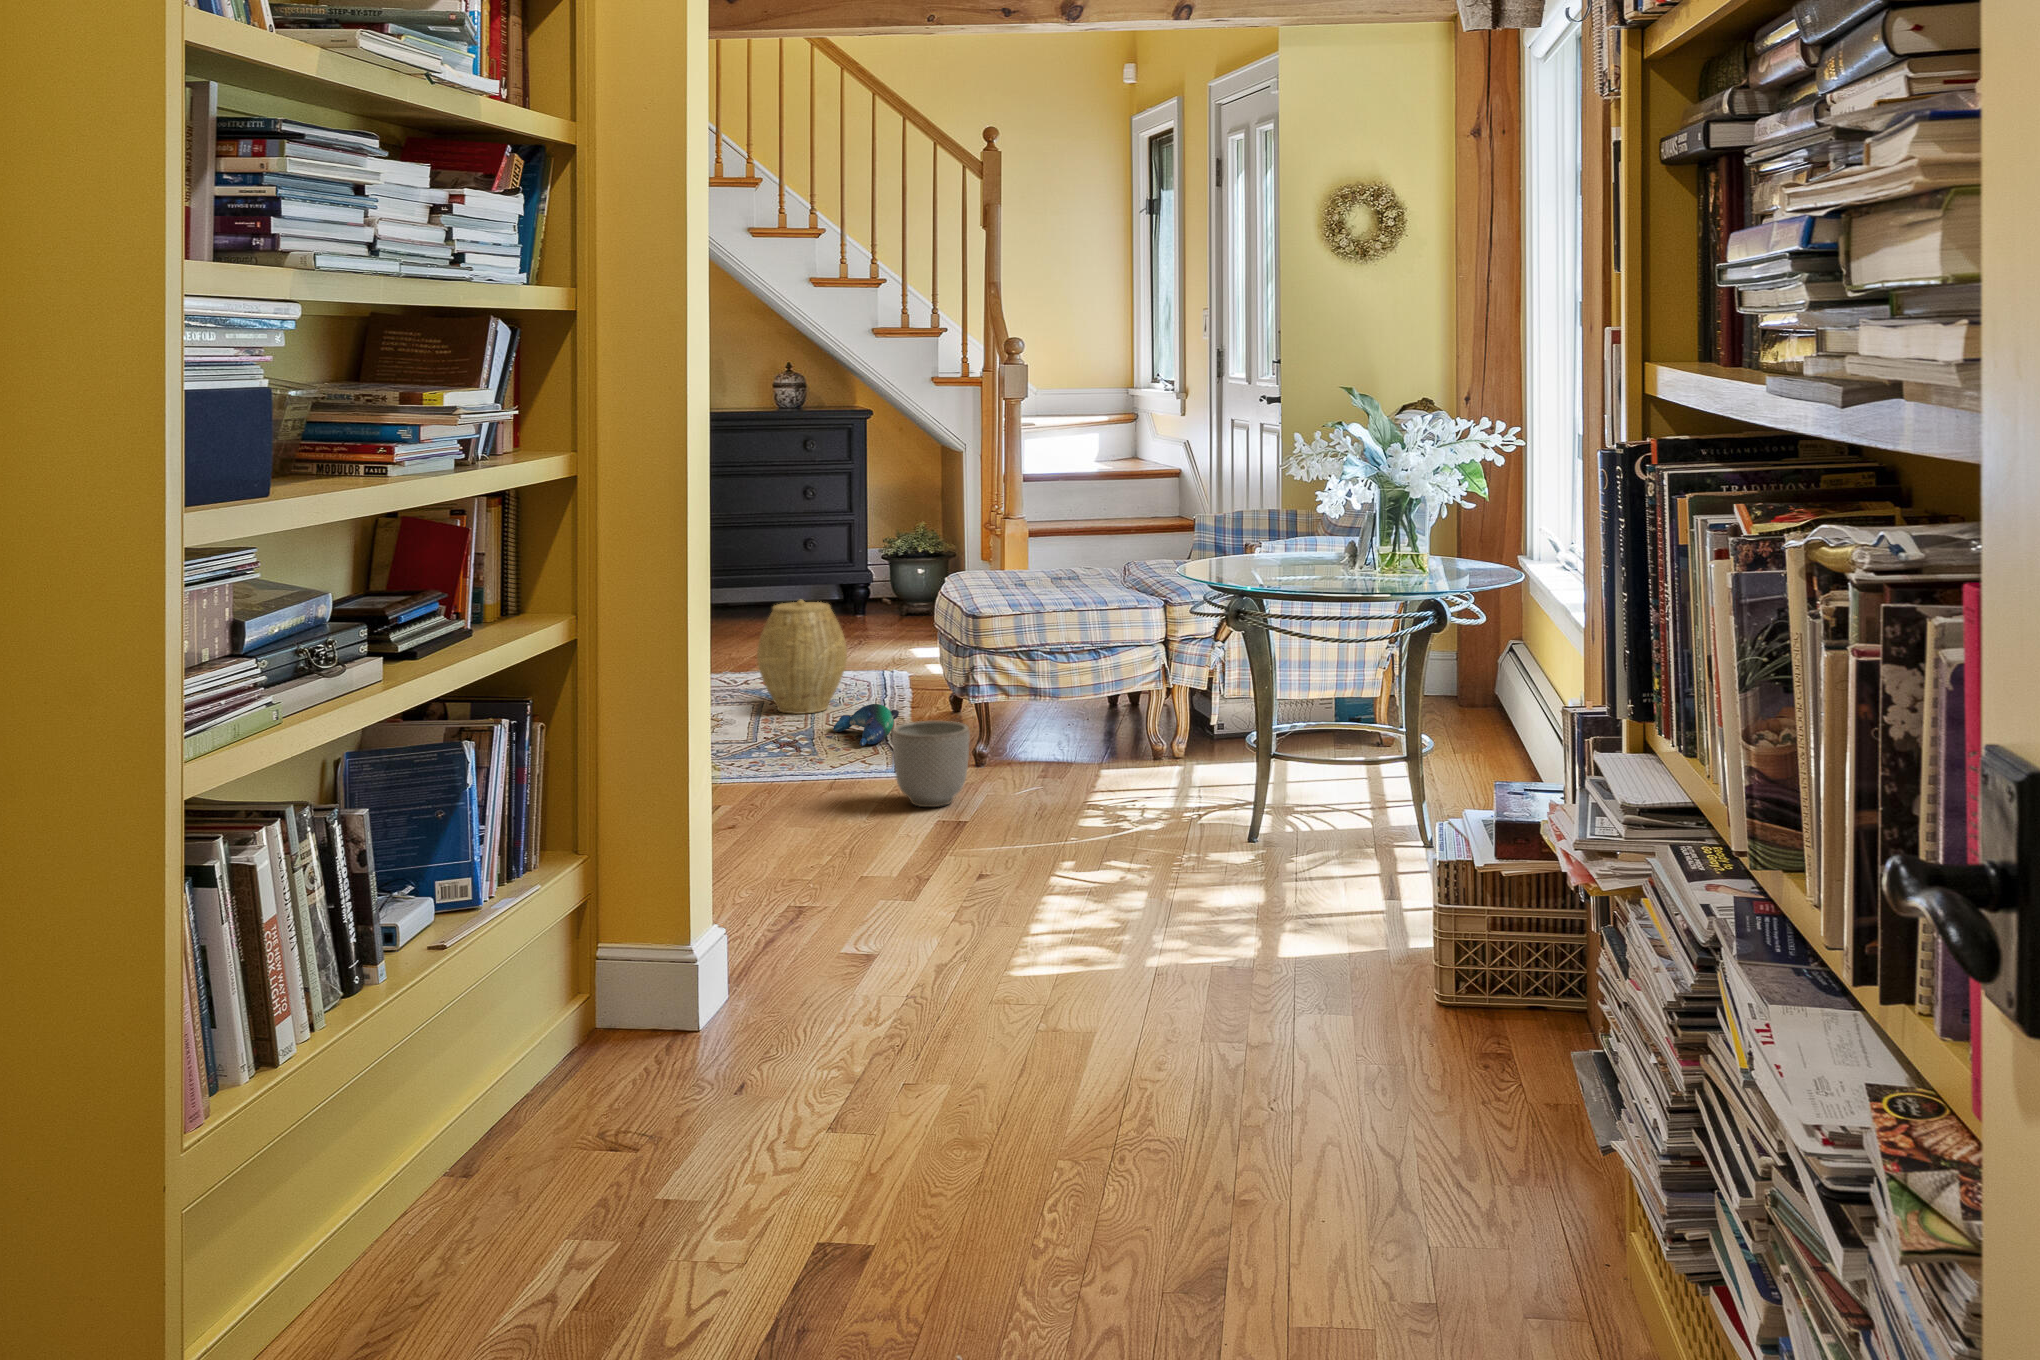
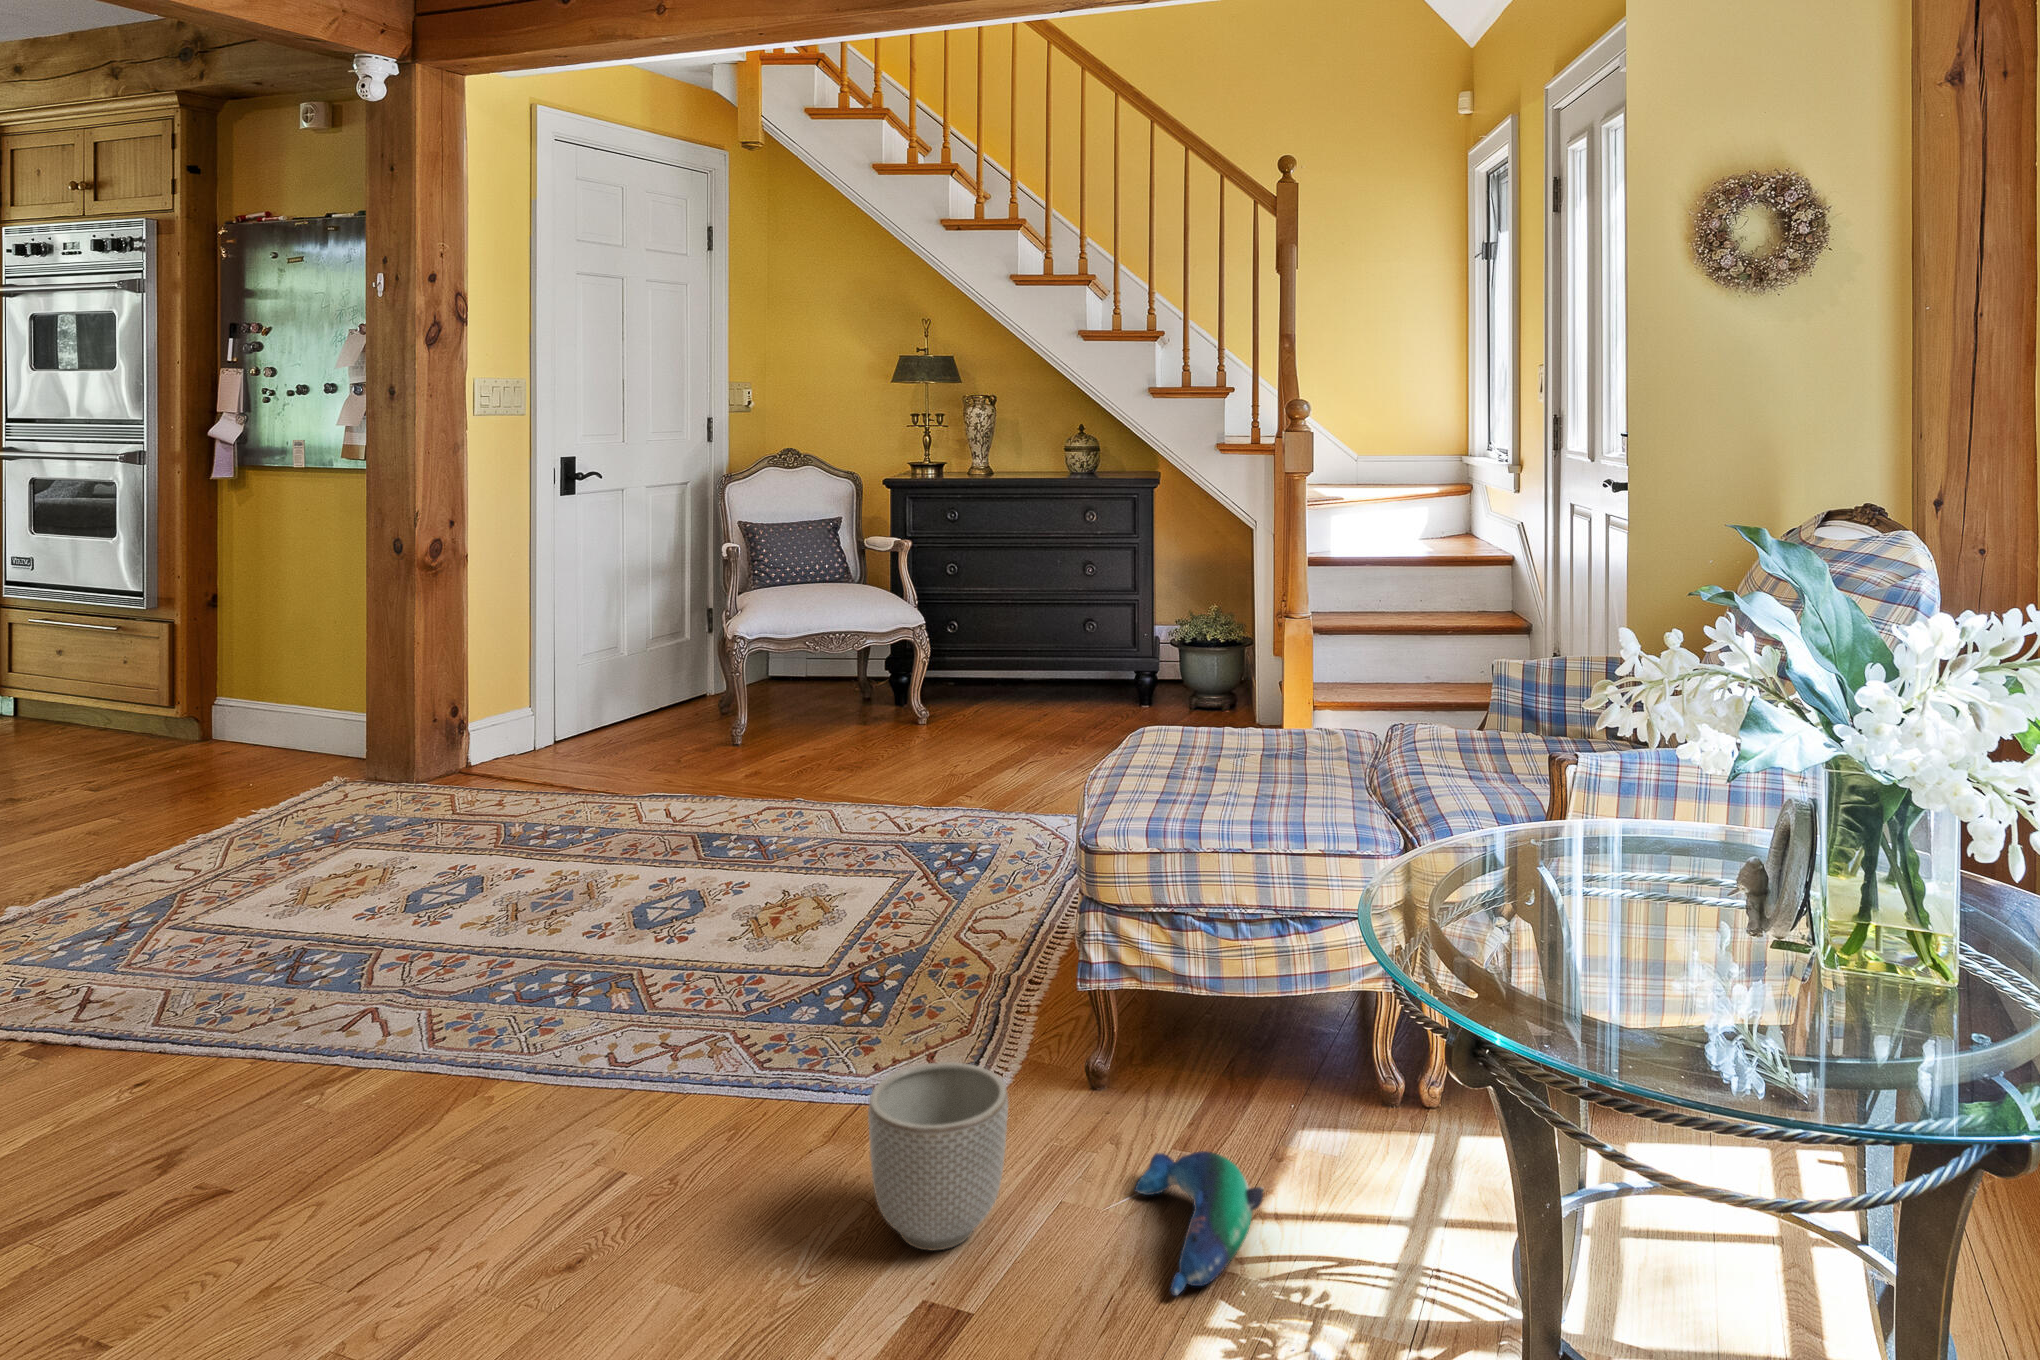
woven basket: present [757,600,847,714] -> none [878,747,999,910]
plush toy: present [833,704,899,746] -> present [1135,1151,1263,1296]

